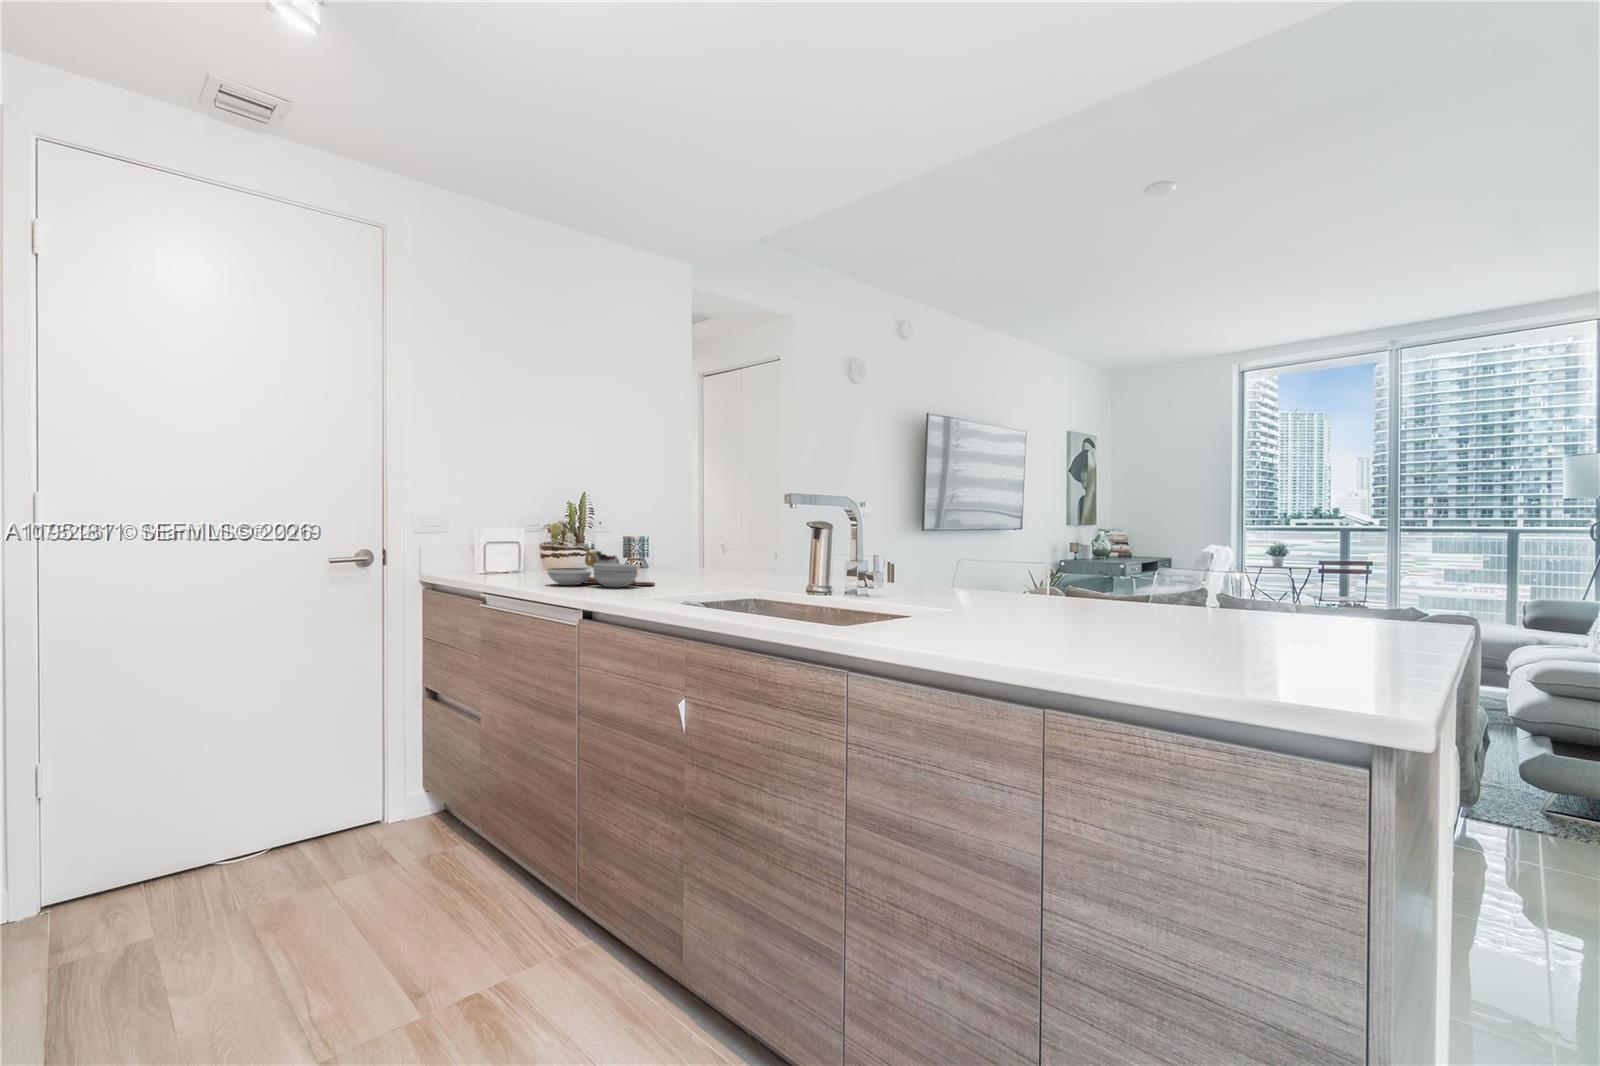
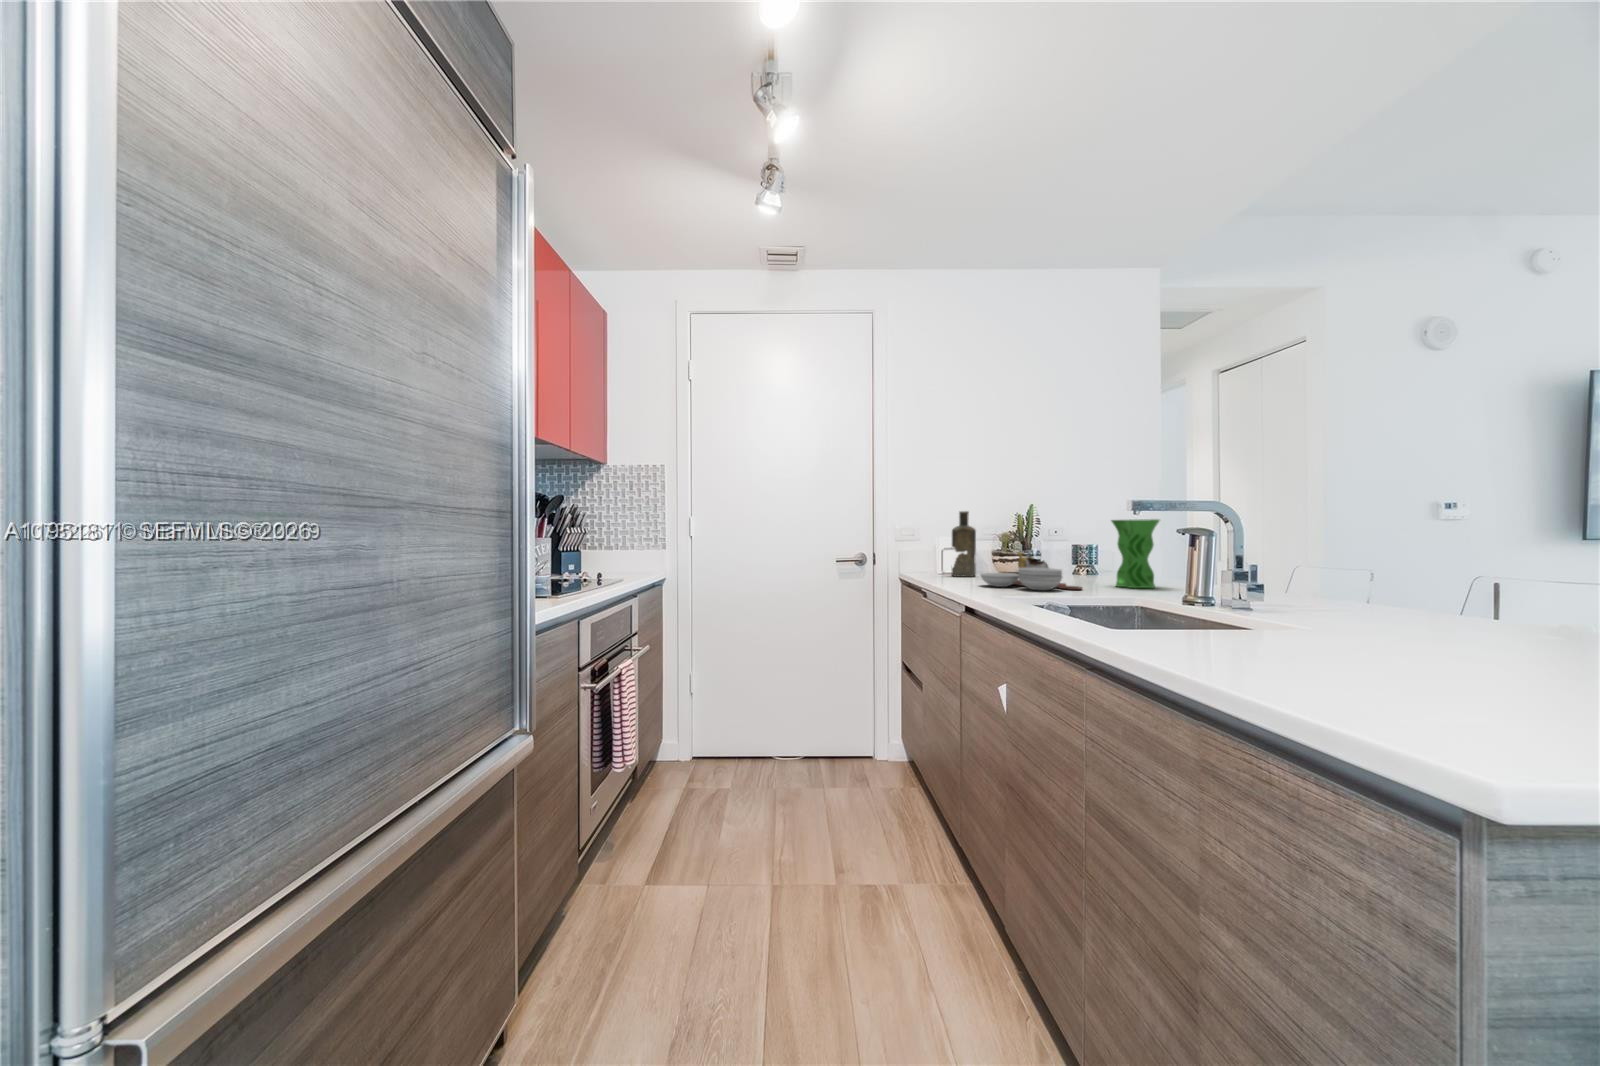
bottle: none [488,496,526,576] -> present [952,511,976,577]
vase: none [677,513,720,583] -> present [1111,519,1159,588]

